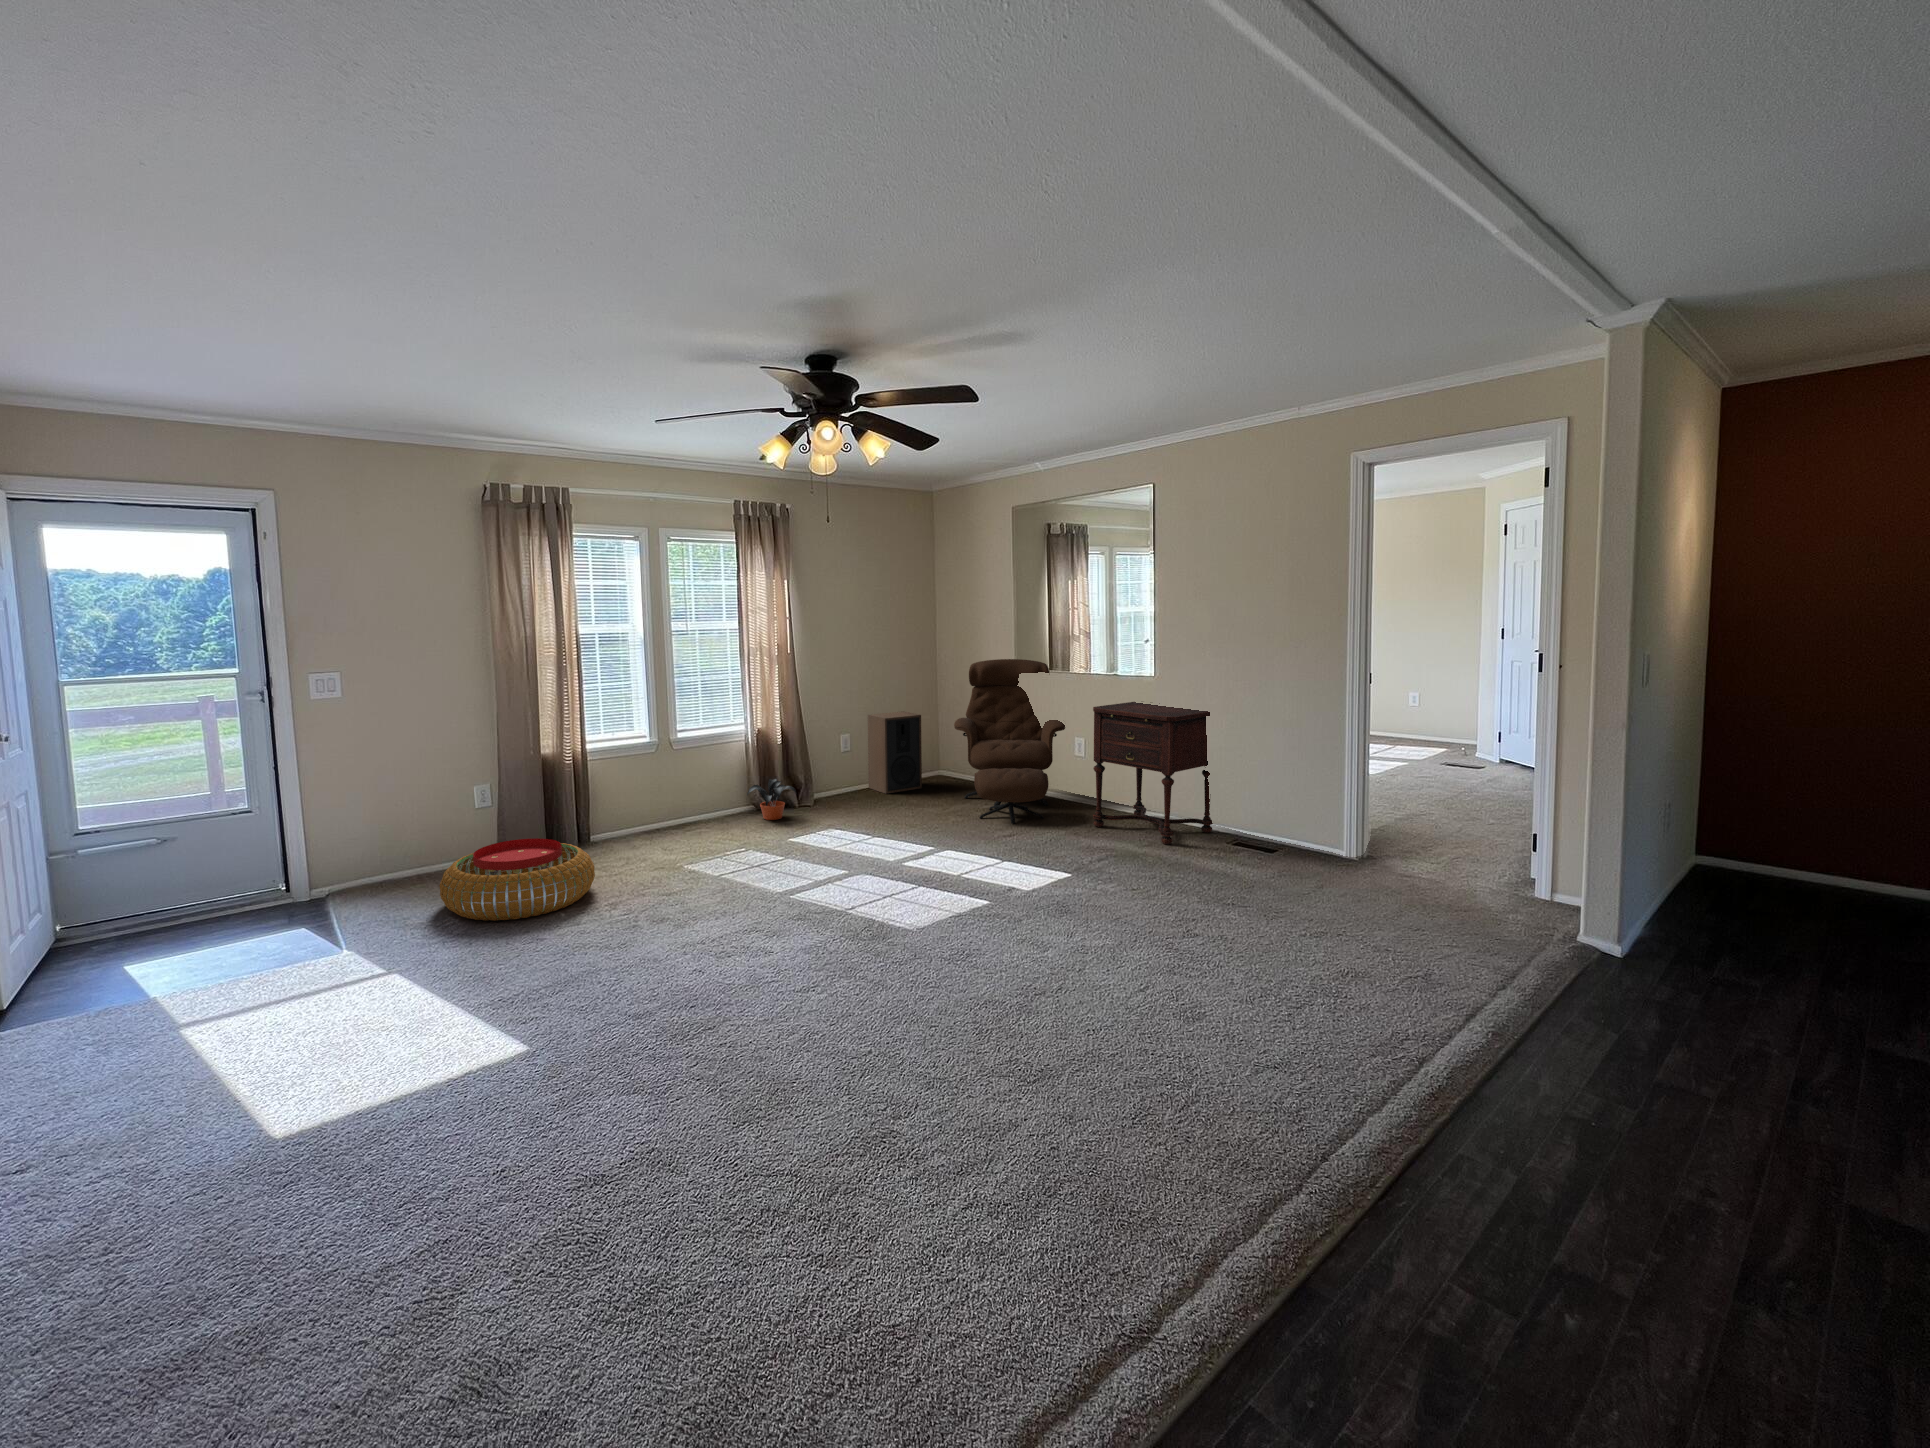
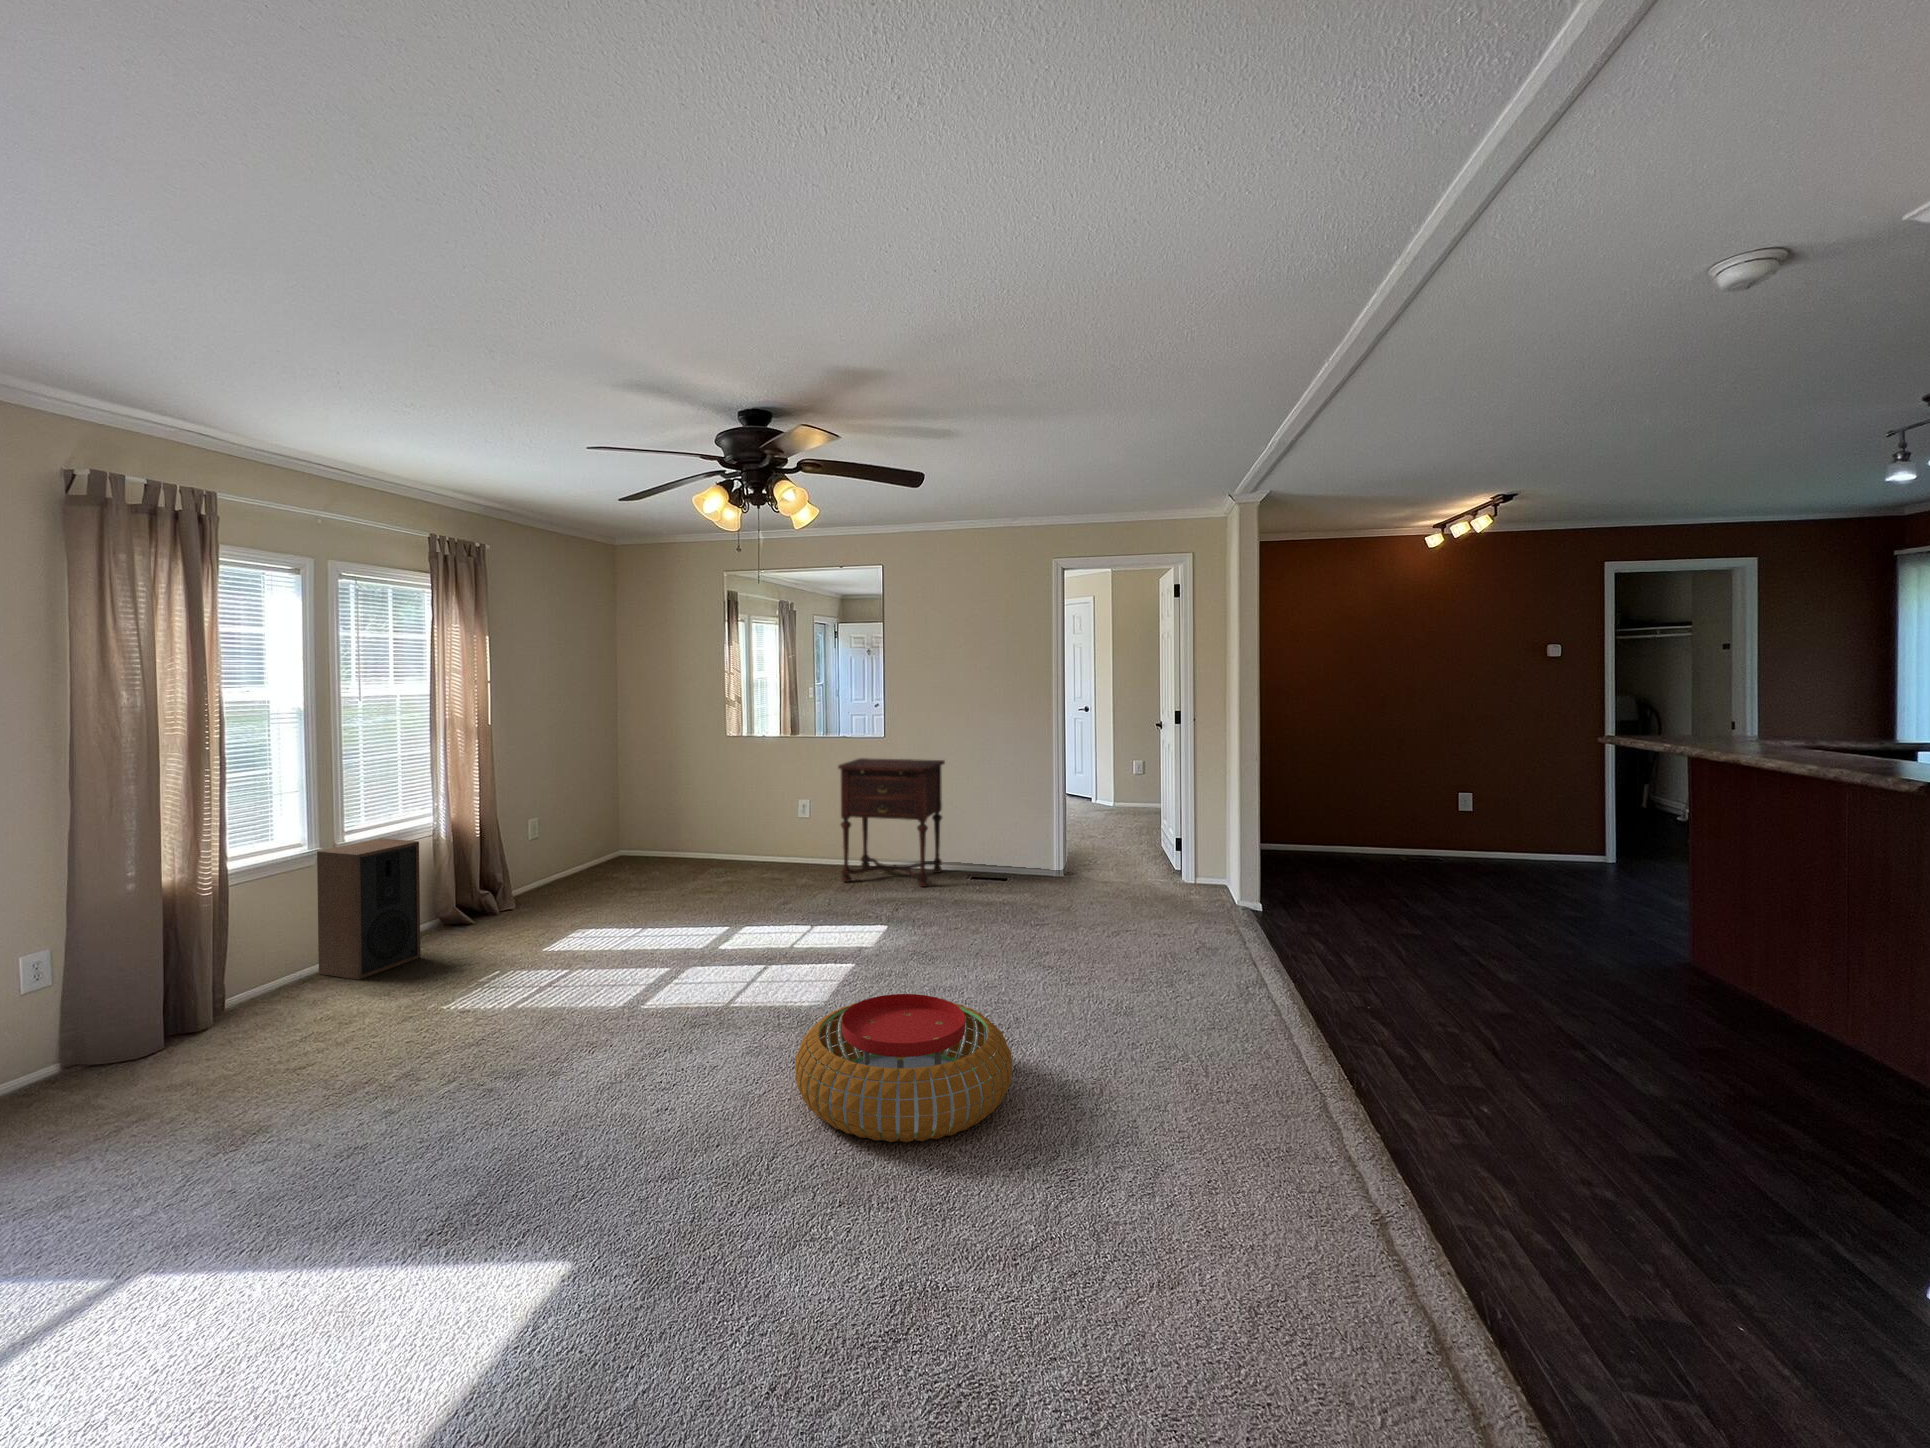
lounge chair: present [954,659,1065,824] -> none [662,725,795,892]
speaker: present [868,711,922,794] -> present [317,838,420,980]
potted plant: present [747,779,797,820] -> none [443,882,512,935]
pouf: present [439,838,595,921] -> present [795,994,1012,1143]

